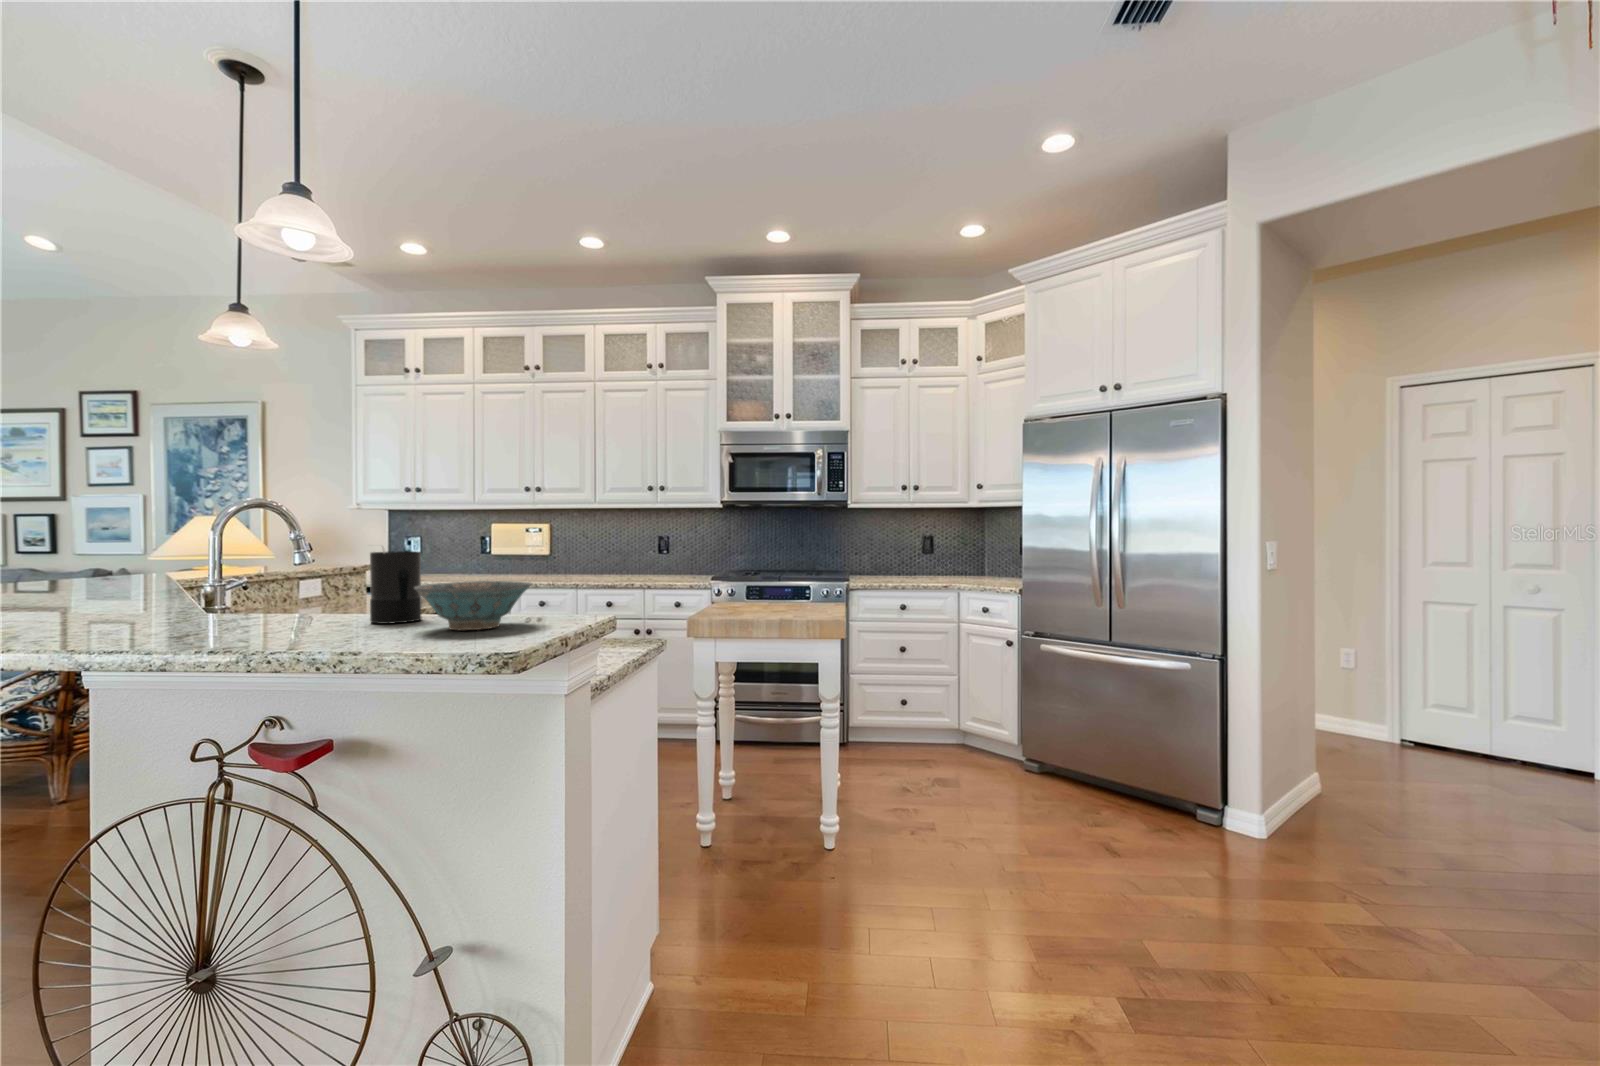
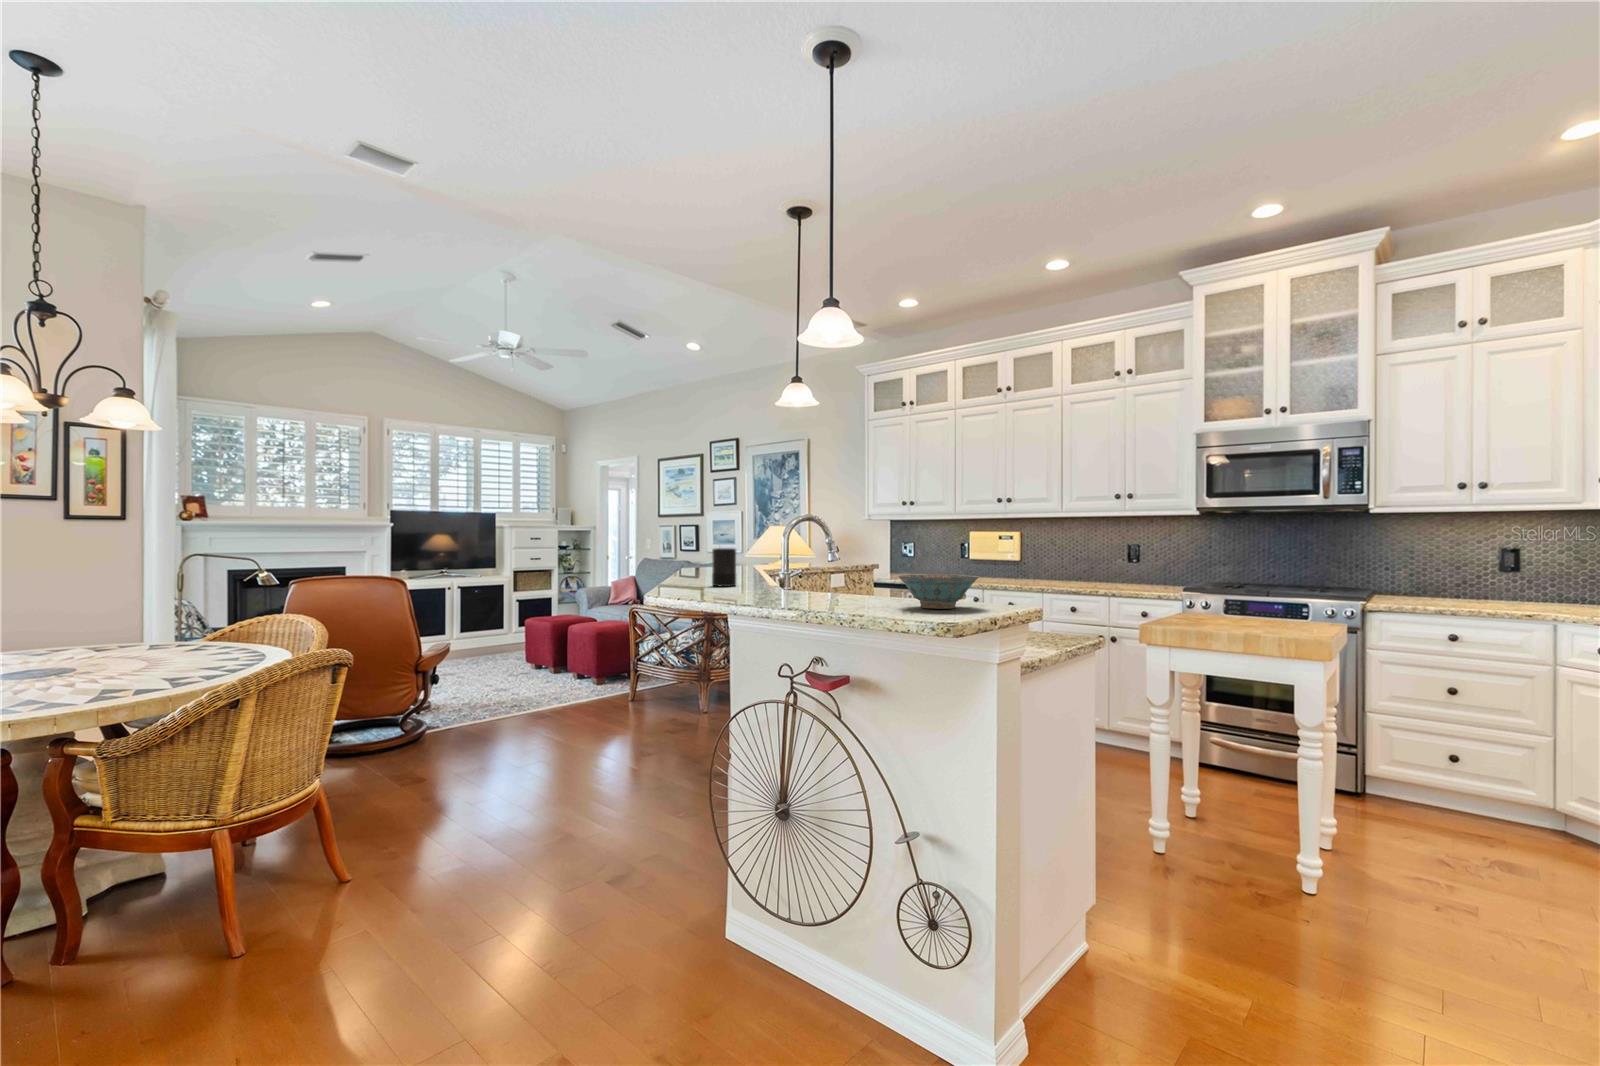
candle: present [370,546,421,624] -> present [712,548,736,587]

